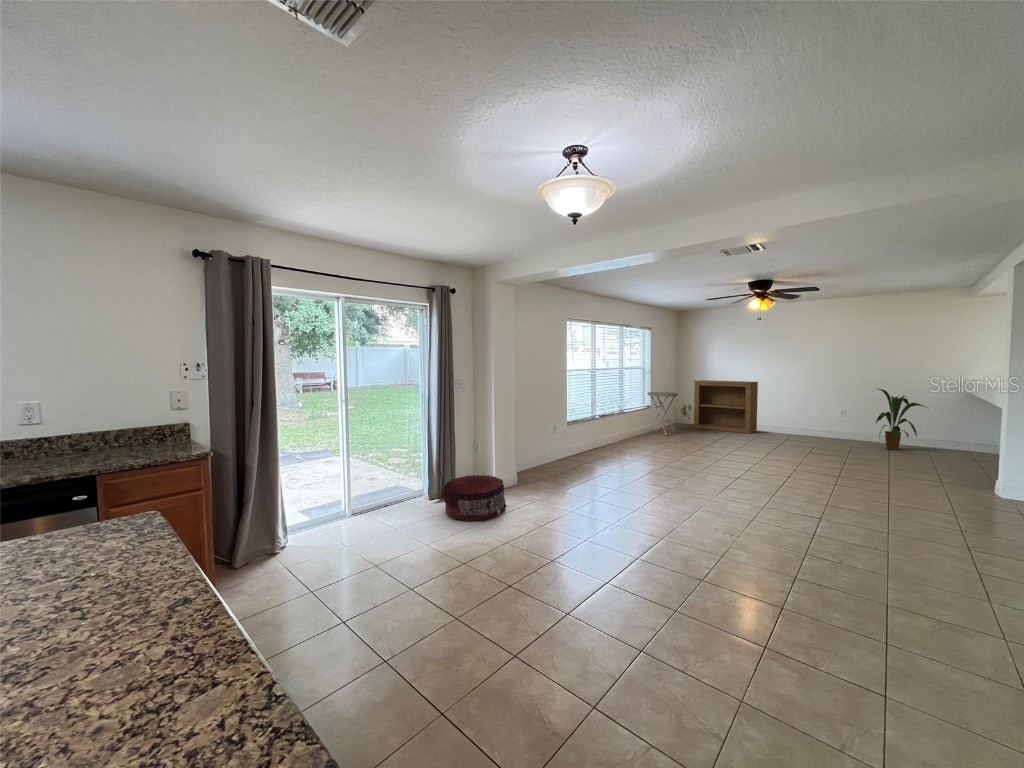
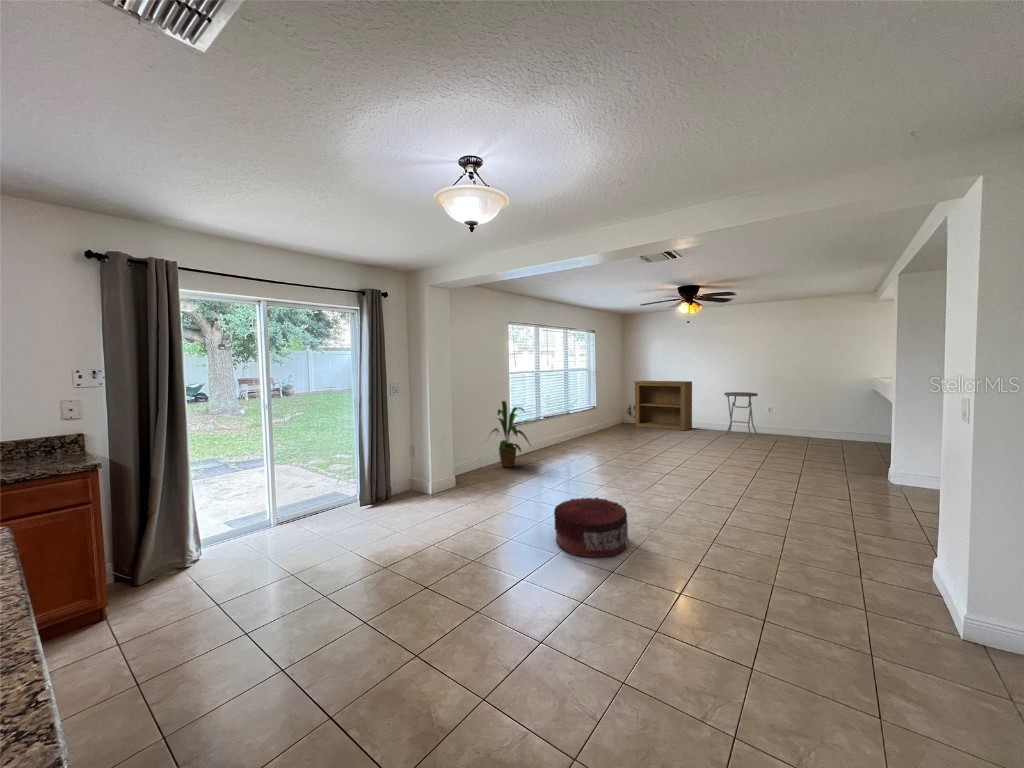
house plant: present [876,389,927,450] -> present [490,401,529,467]
side table: present [646,392,678,436] -> present [725,392,758,437]
pouf: present [443,475,507,521] -> present [554,497,628,557]

